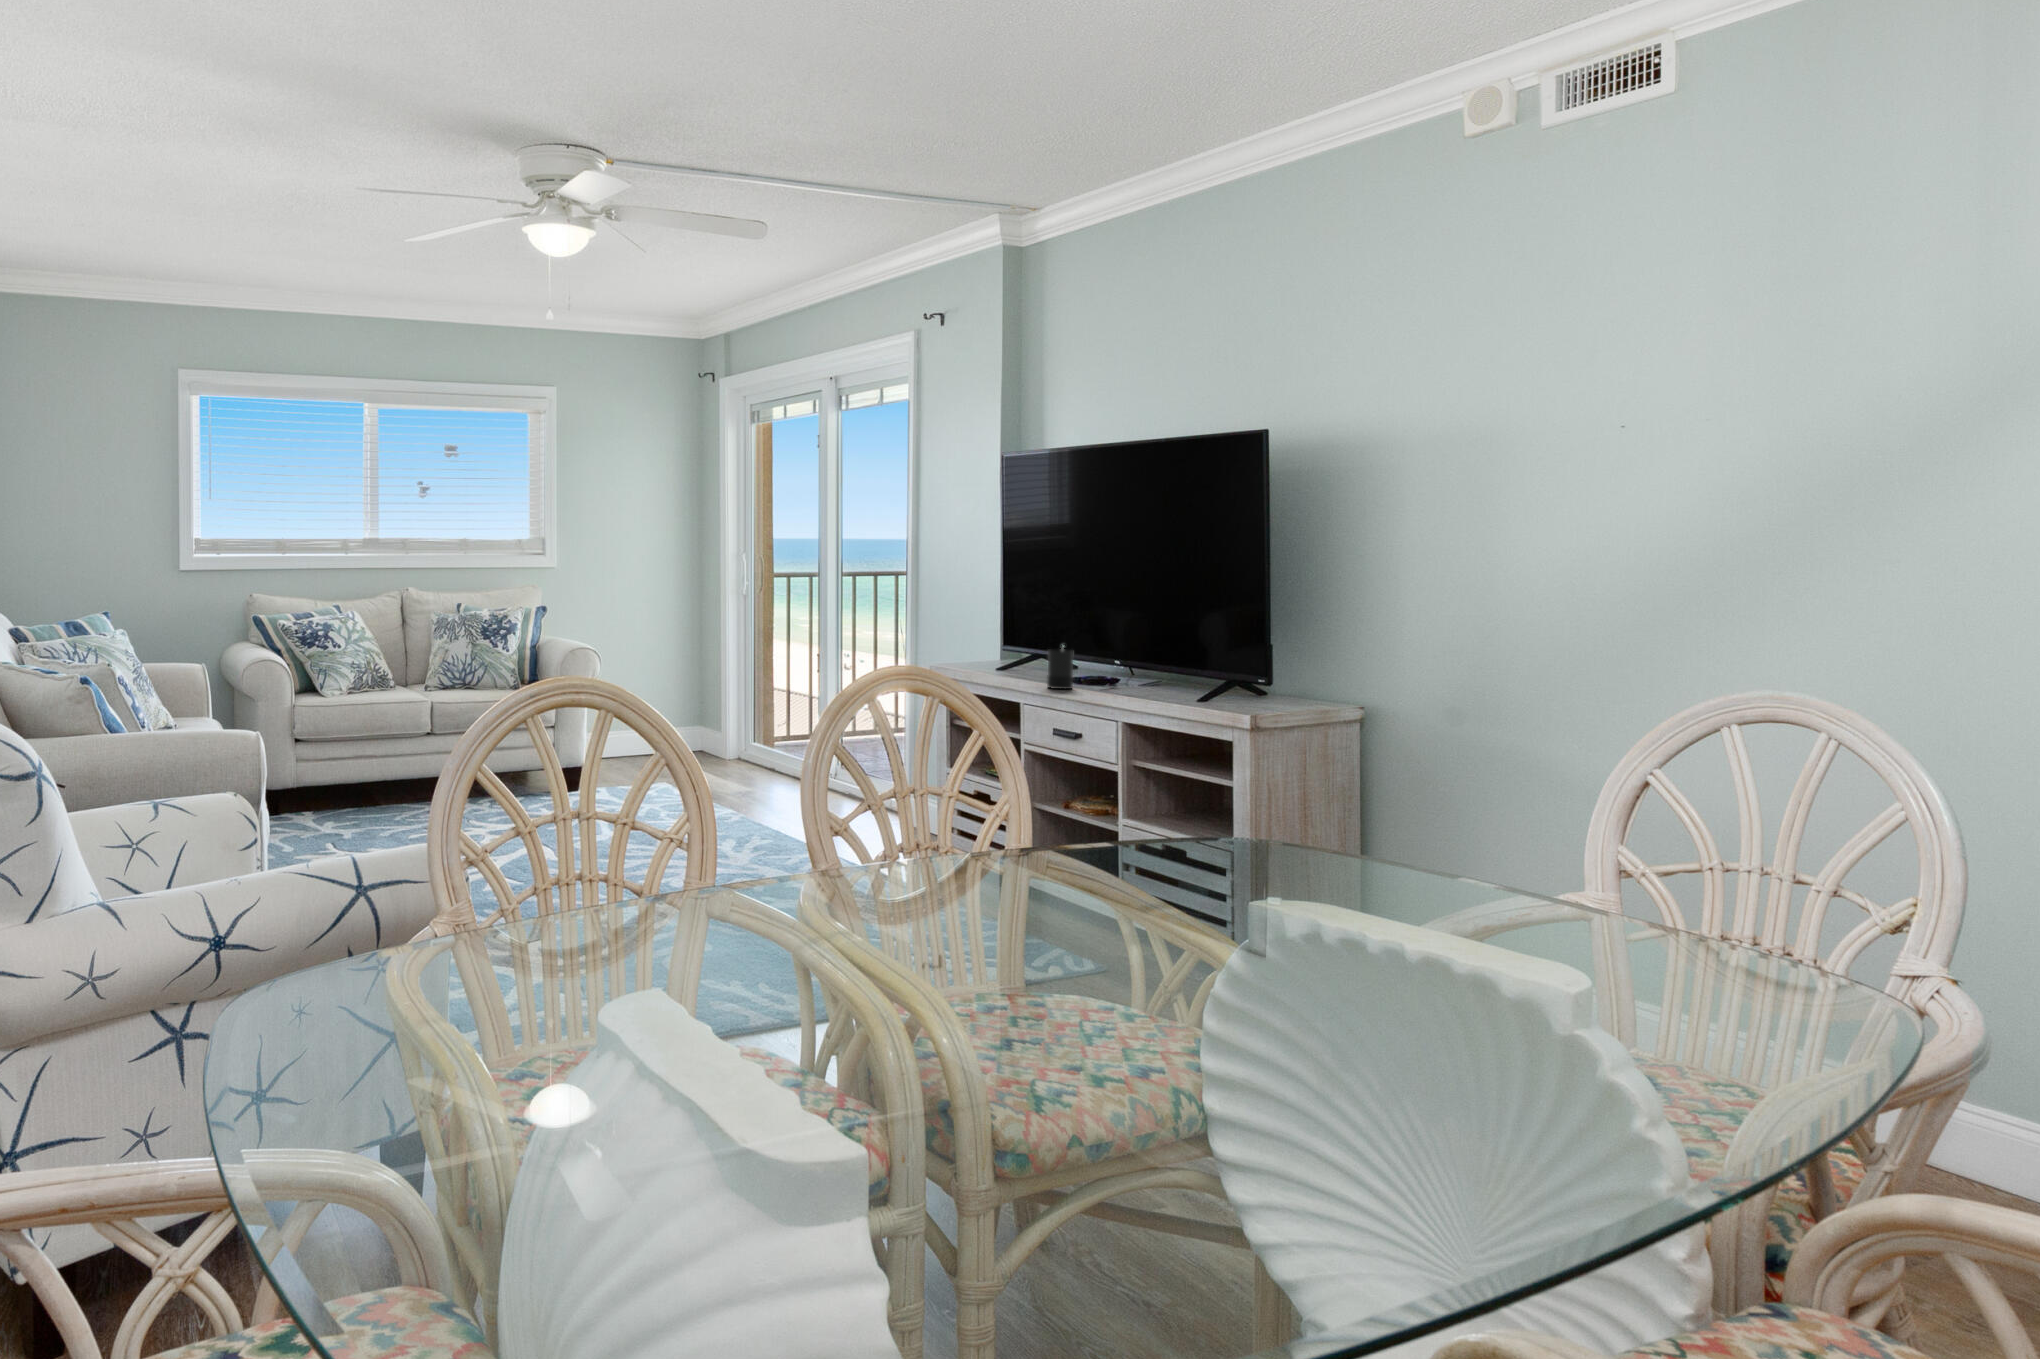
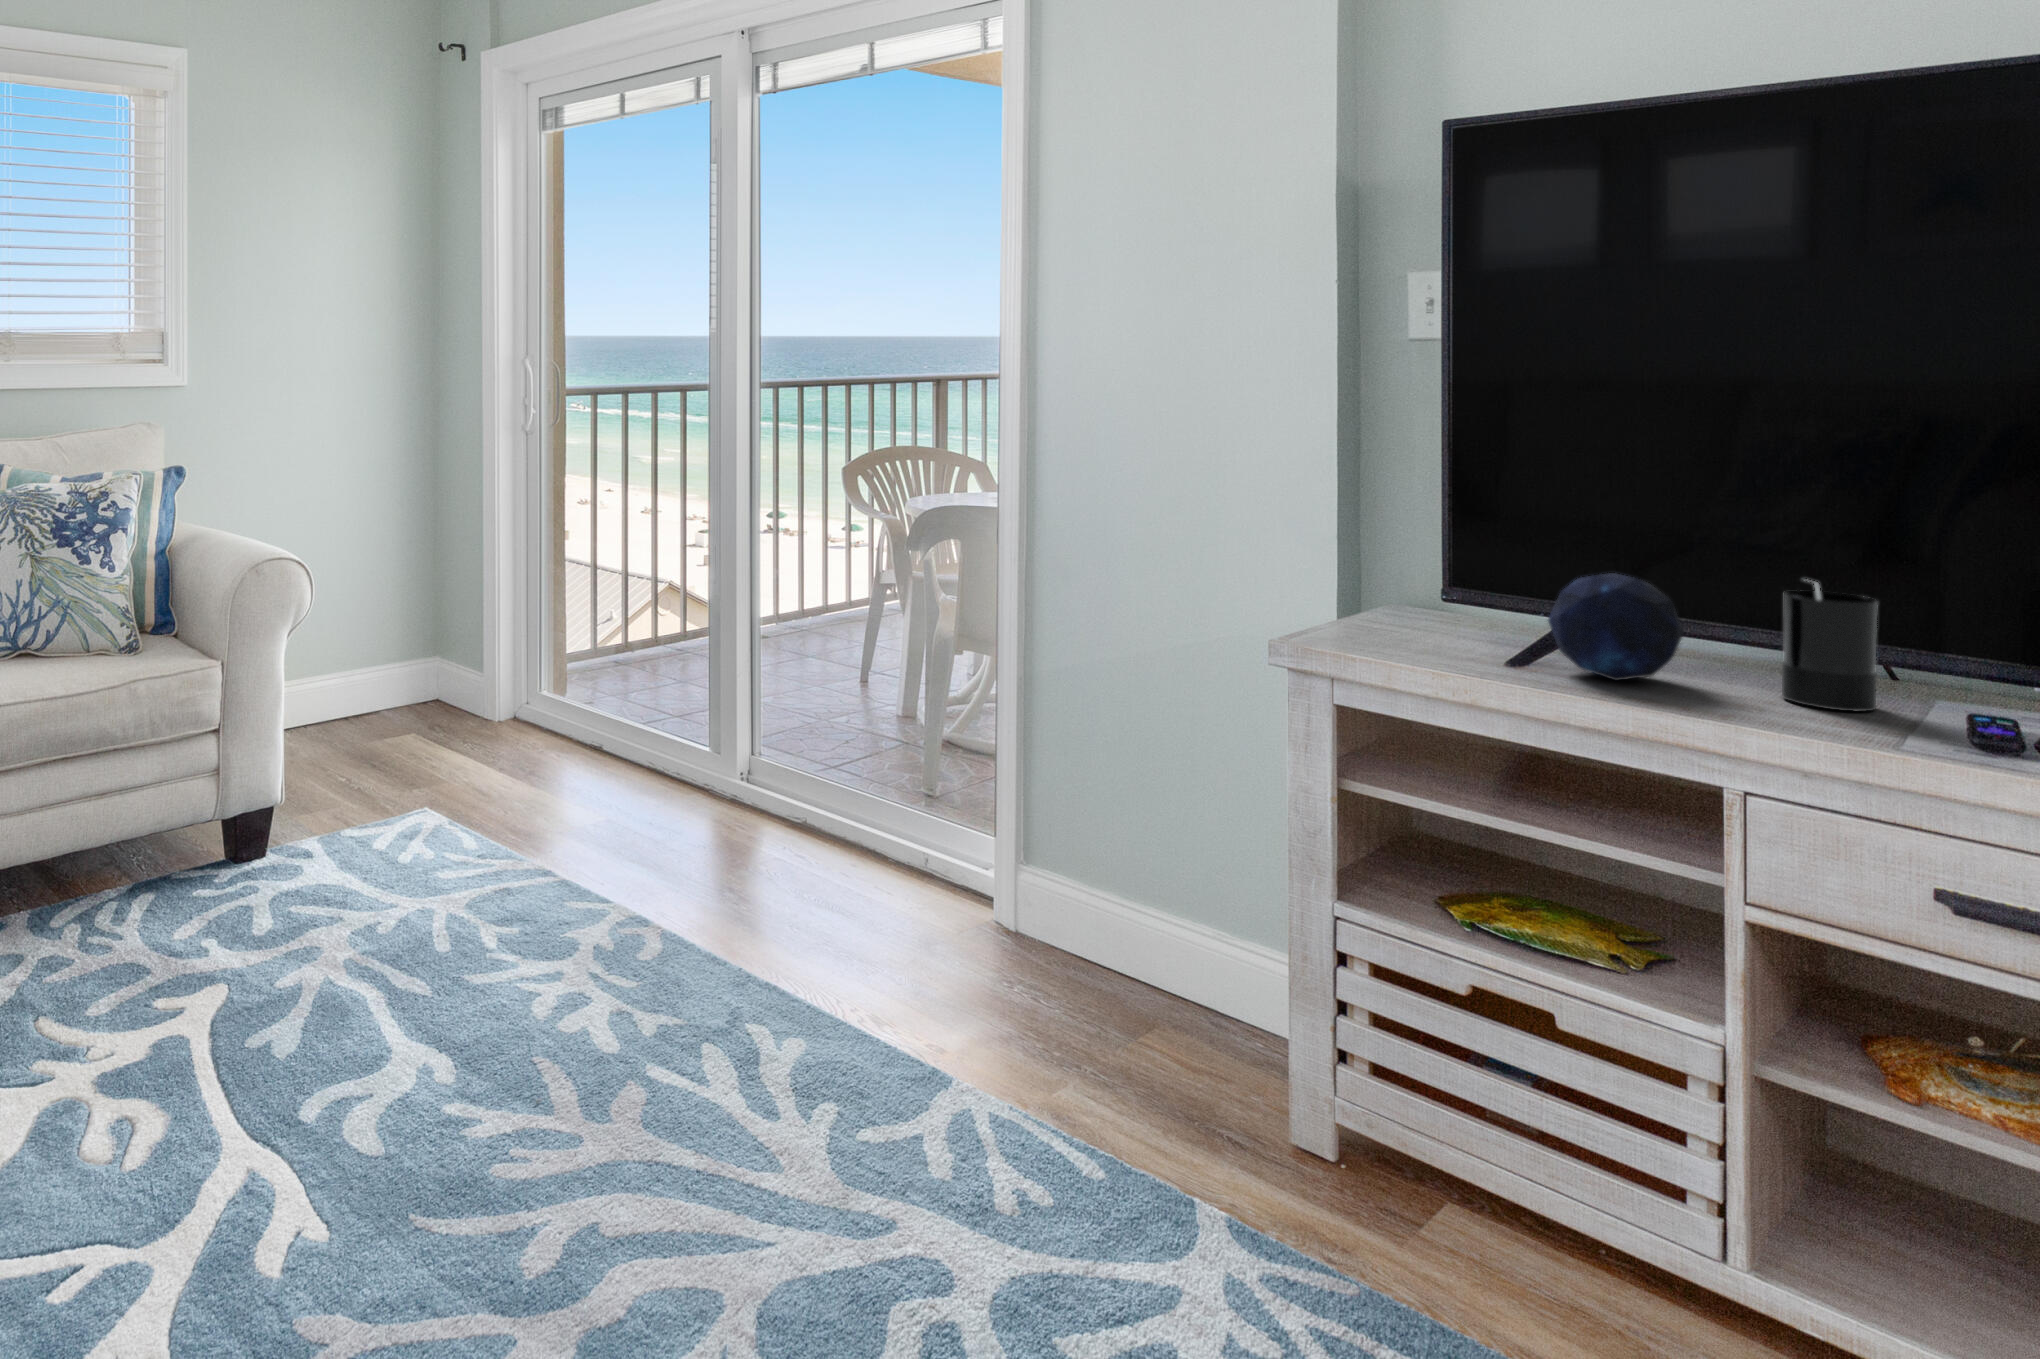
decorative orb: none [992,644,1032,683] -> present [1548,573,1684,680]

